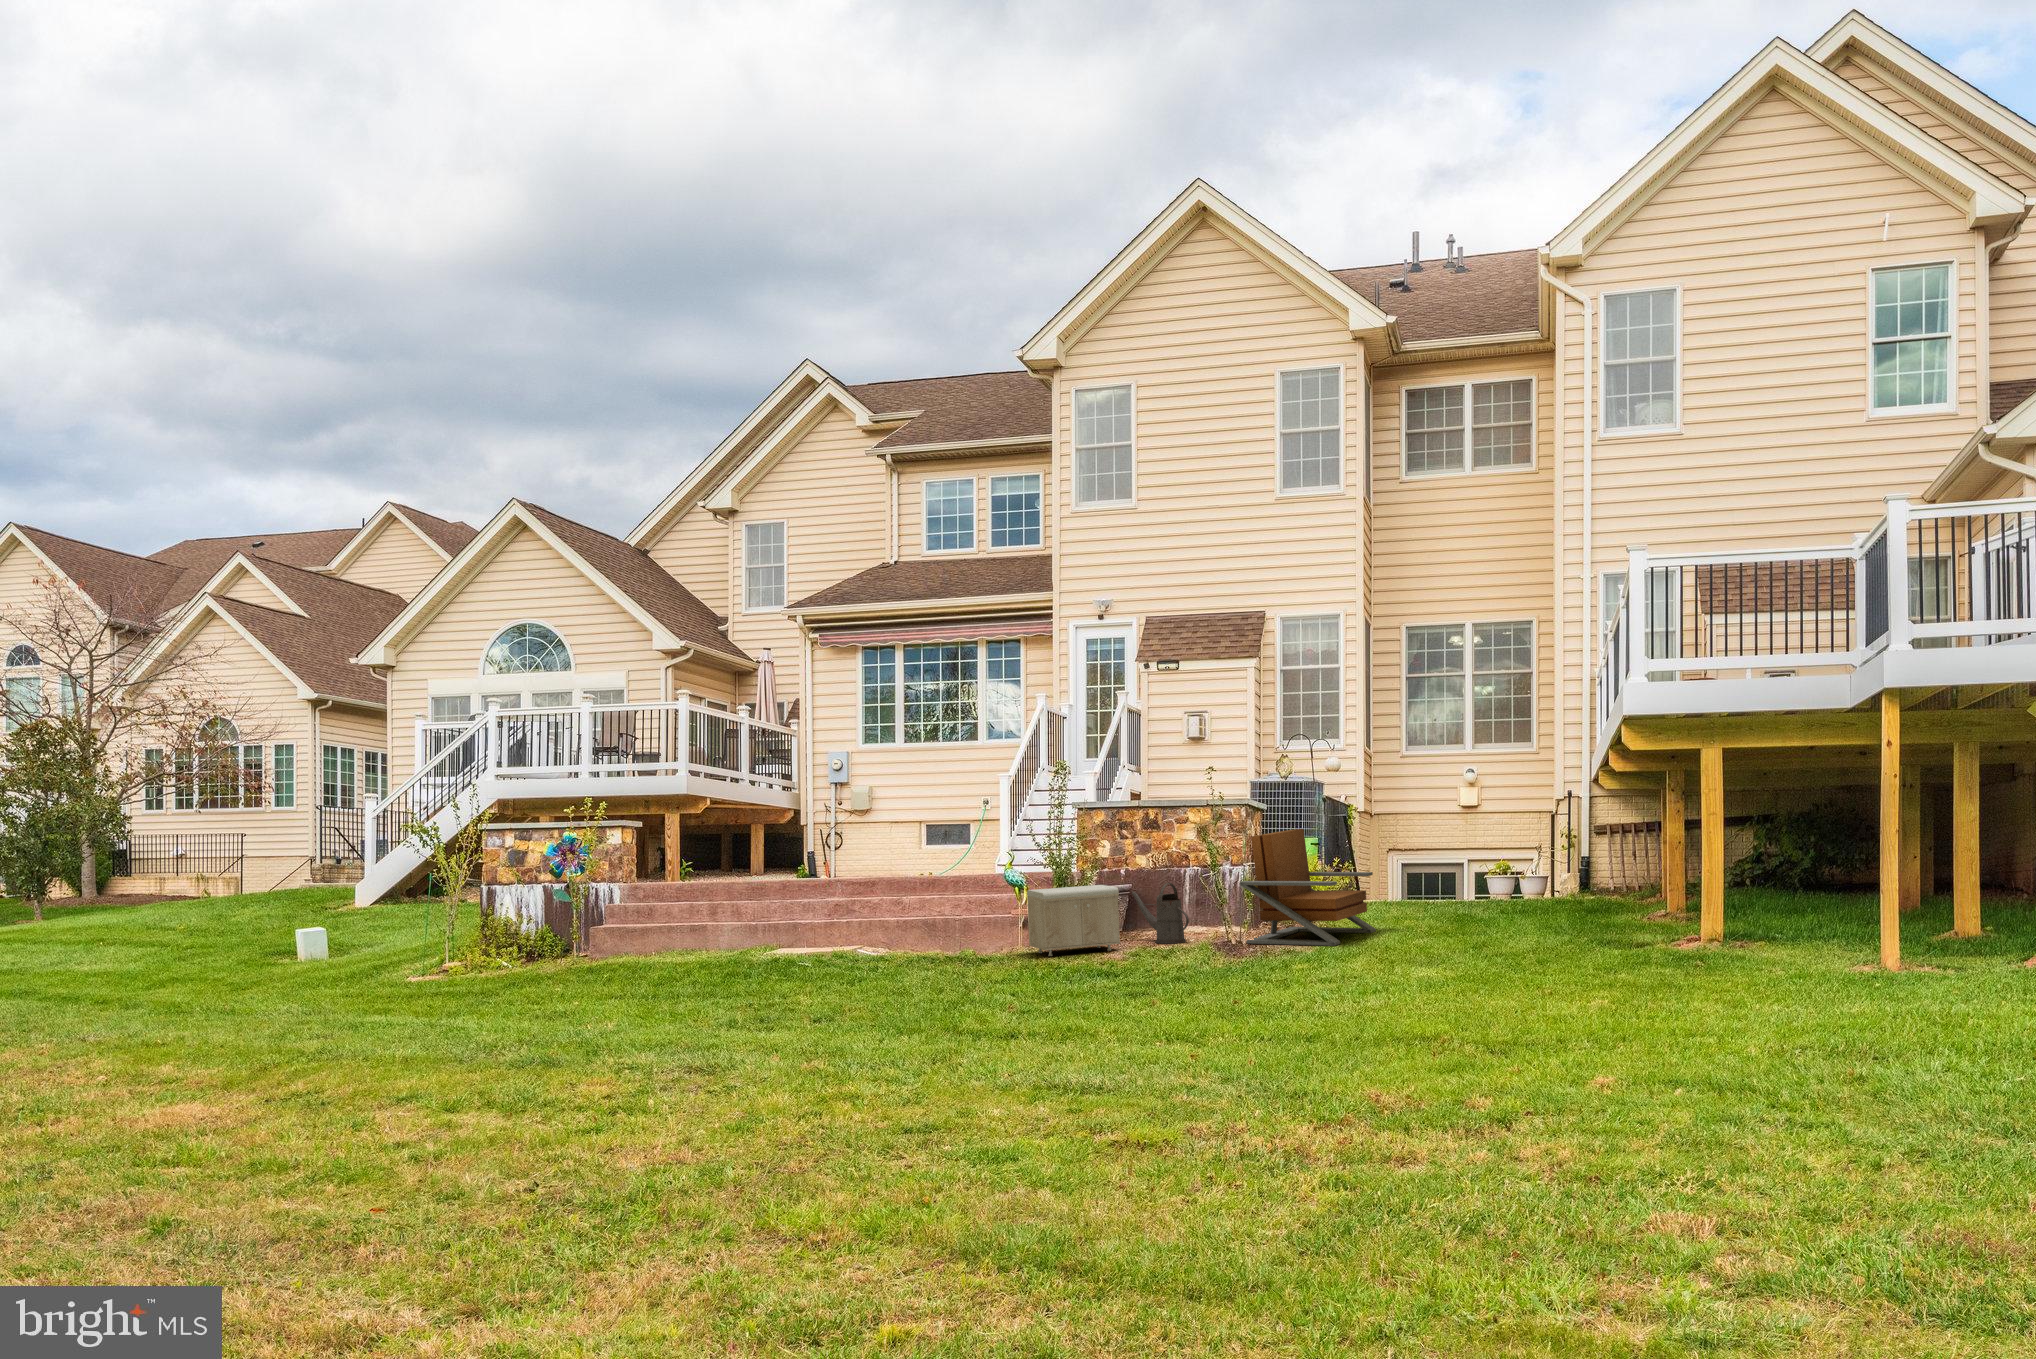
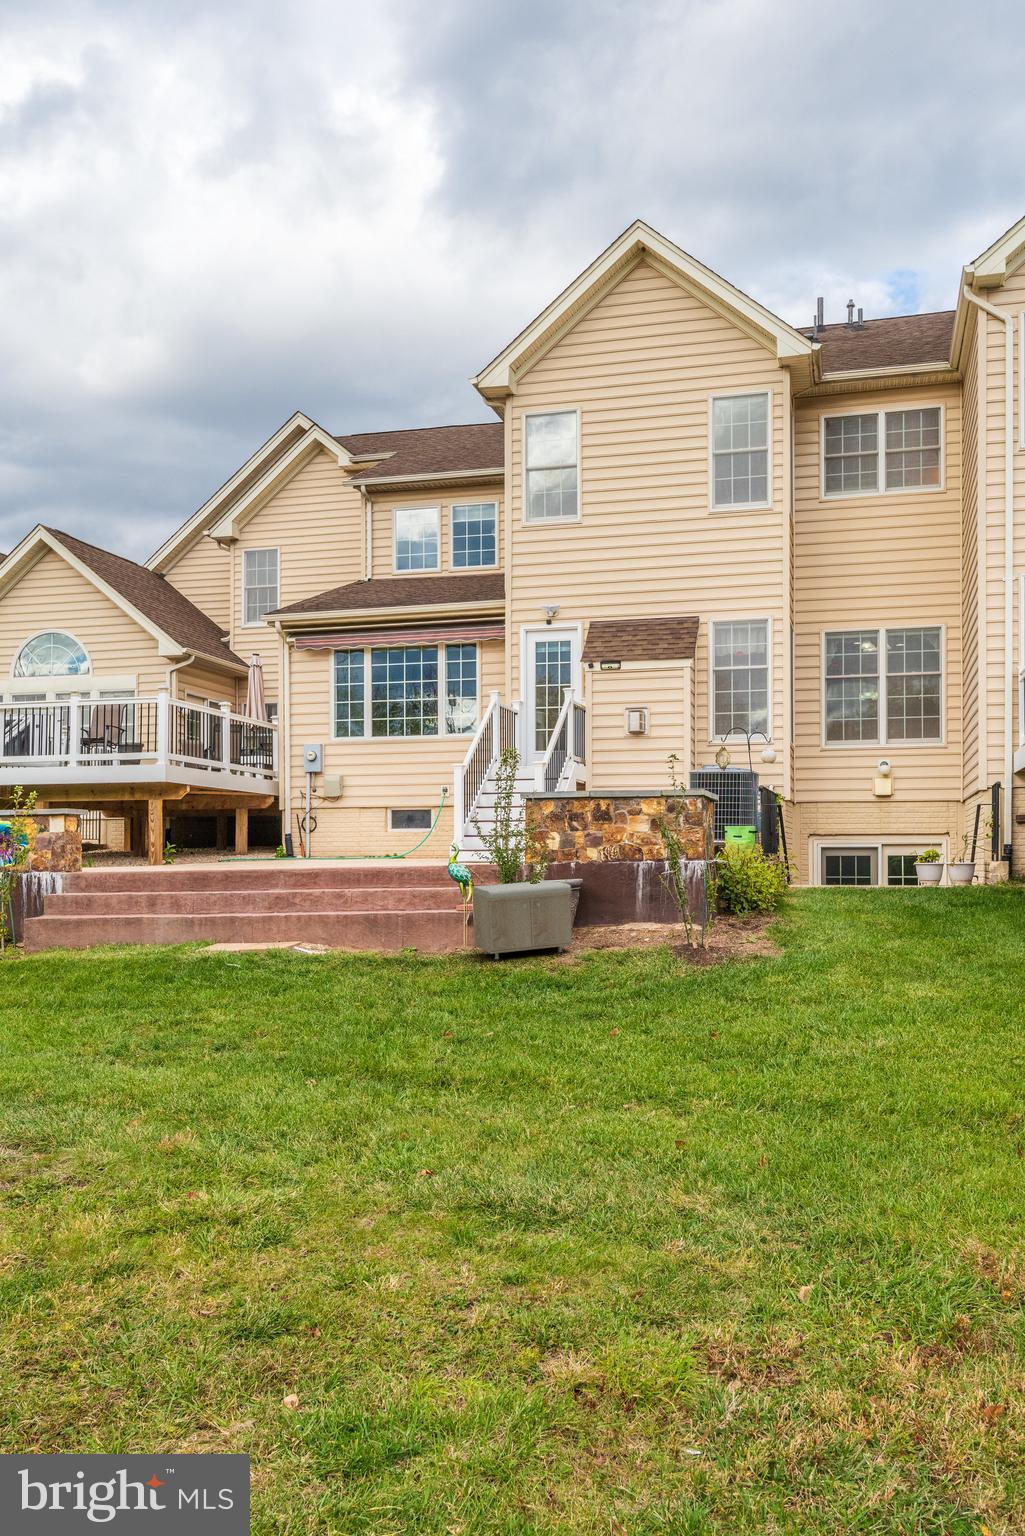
lounge chair: present [1240,829,1376,946] -> none [702,821,840,951]
watering can: present [1132,883,1189,944] -> none [583,878,645,943]

